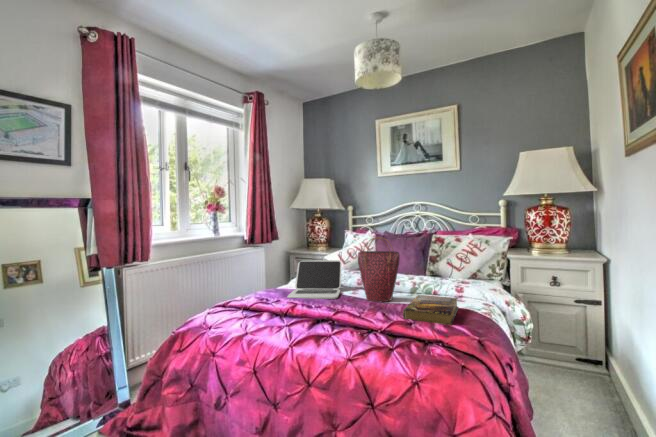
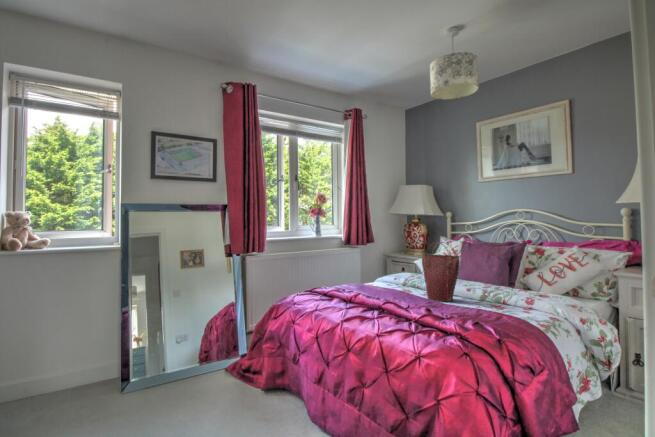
laptop: present [288,260,341,299] -> none [360,261,415,295]
book: present [403,295,459,325] -> none [443,298,510,323]

